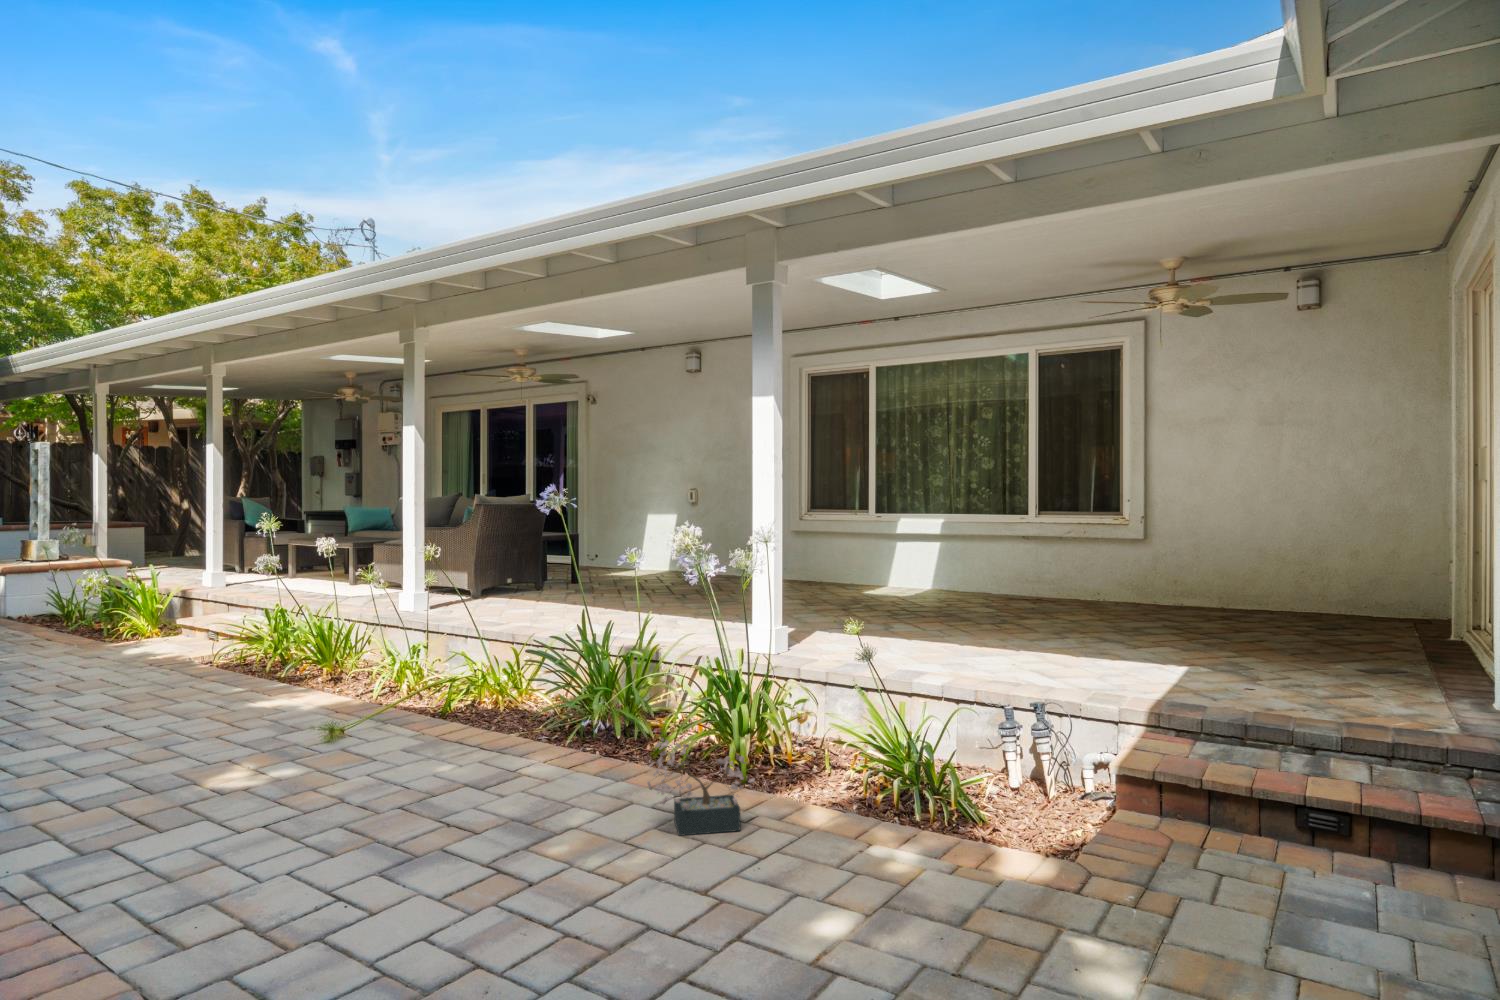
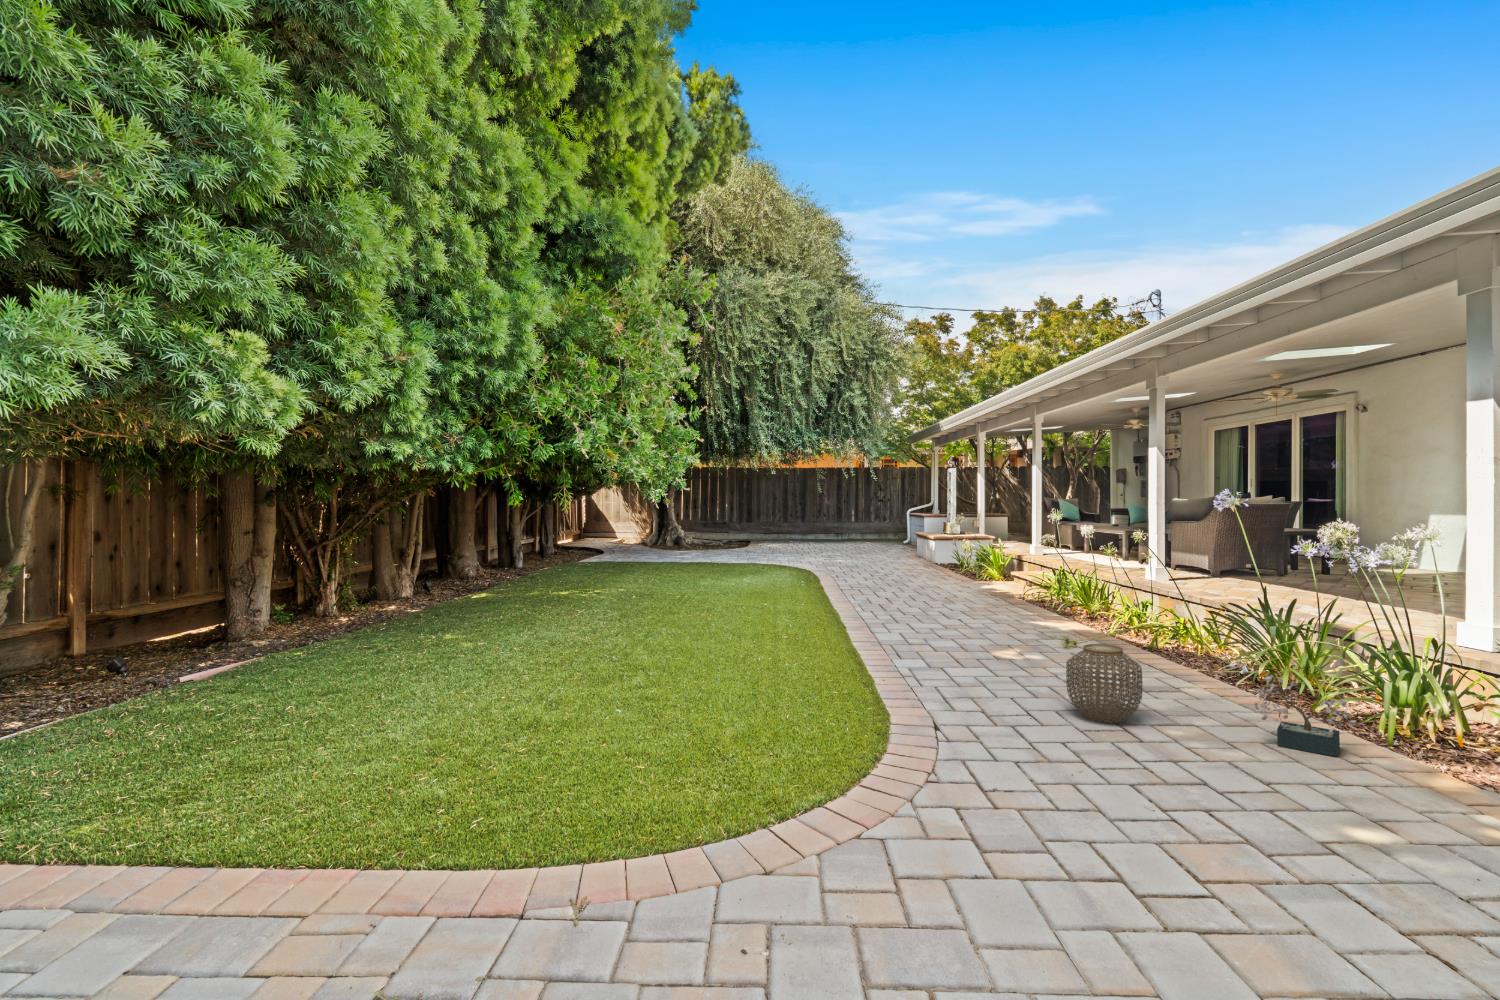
woven basket: none [394,738,512,873] -> present [1066,644,1142,723]

